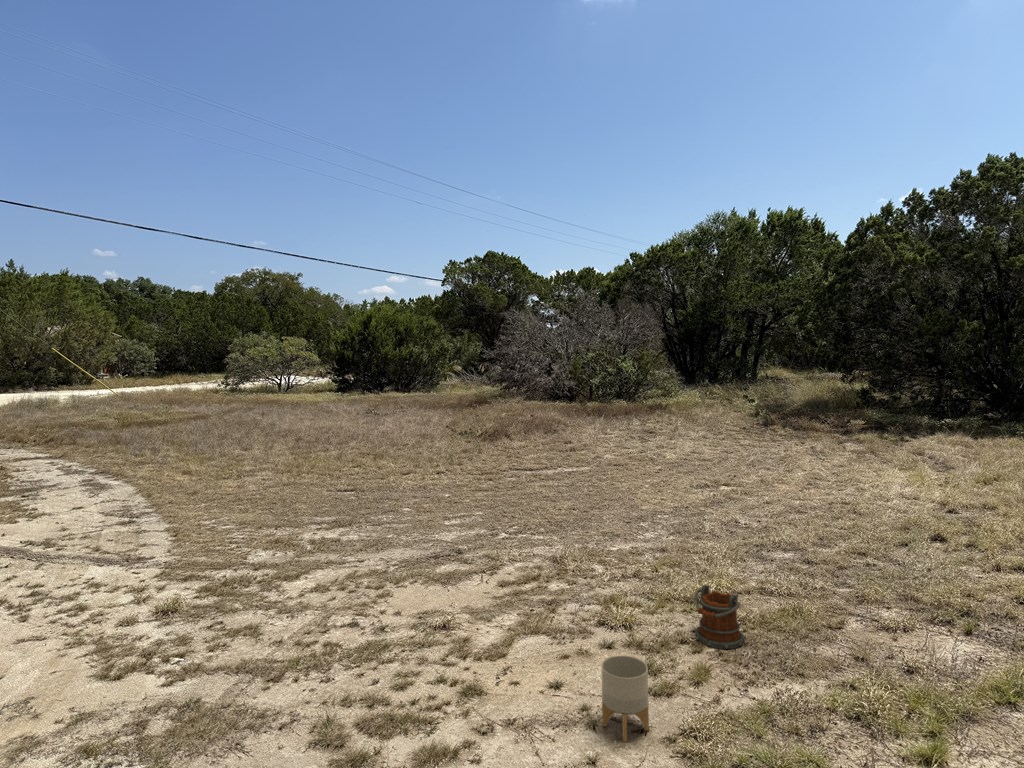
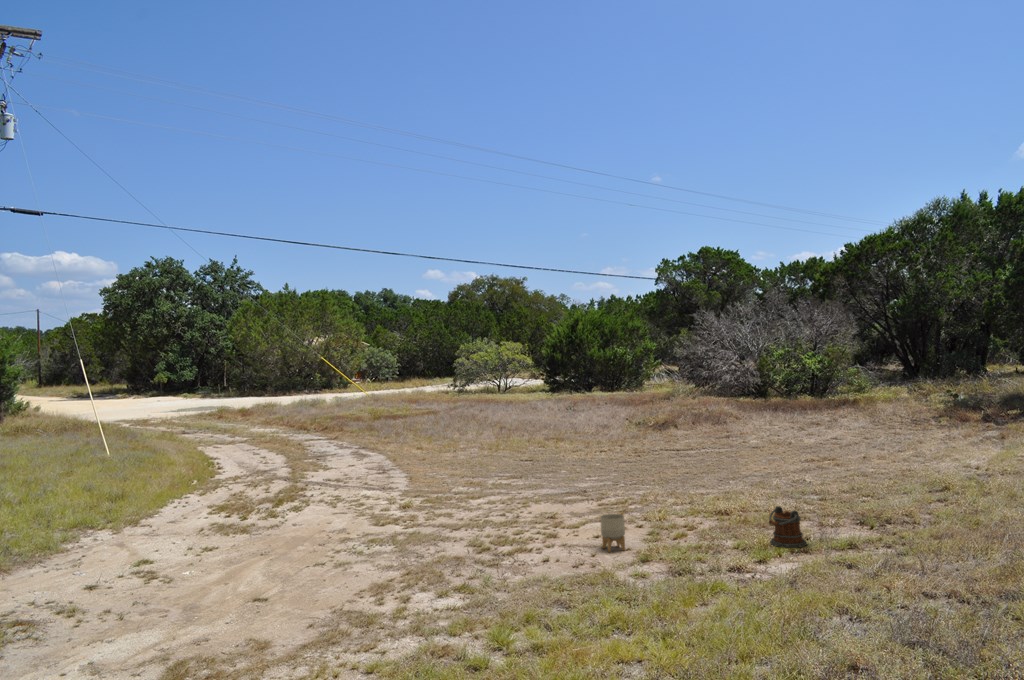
bucket: present [694,585,745,649] -> present [769,506,807,548]

